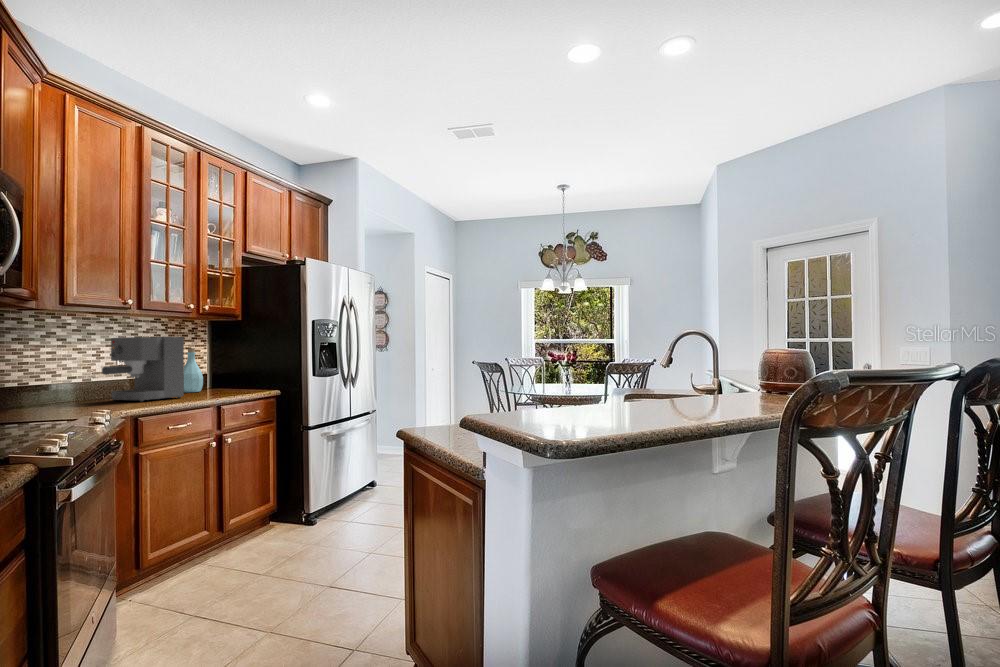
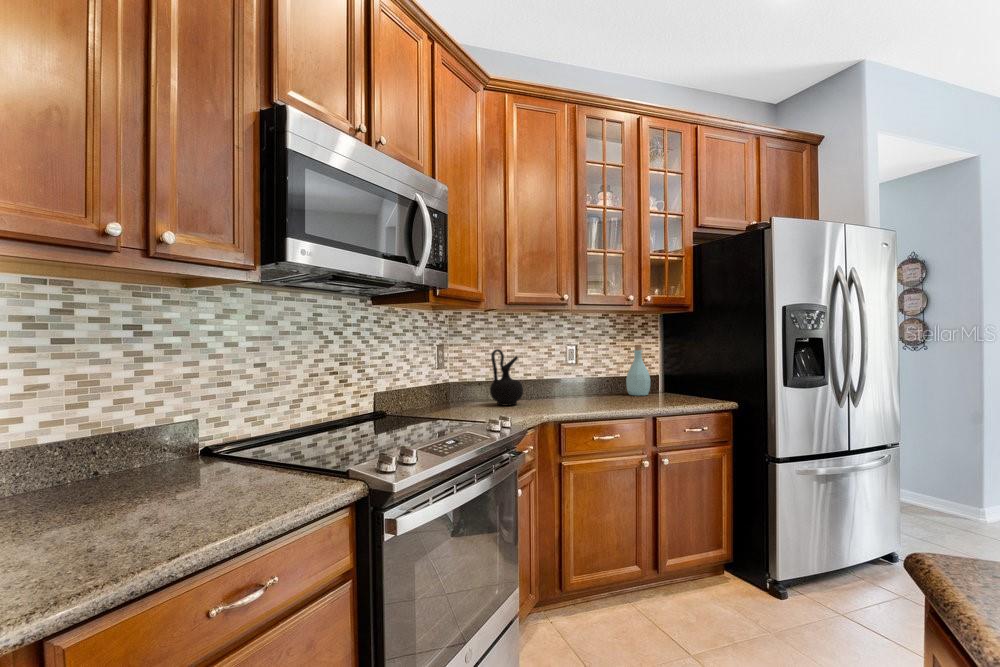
coffee maker: present [102,337,184,402] -> none [540,335,619,406]
ceramic jug: none [34,350,79,408] -> present [490,349,523,405]

